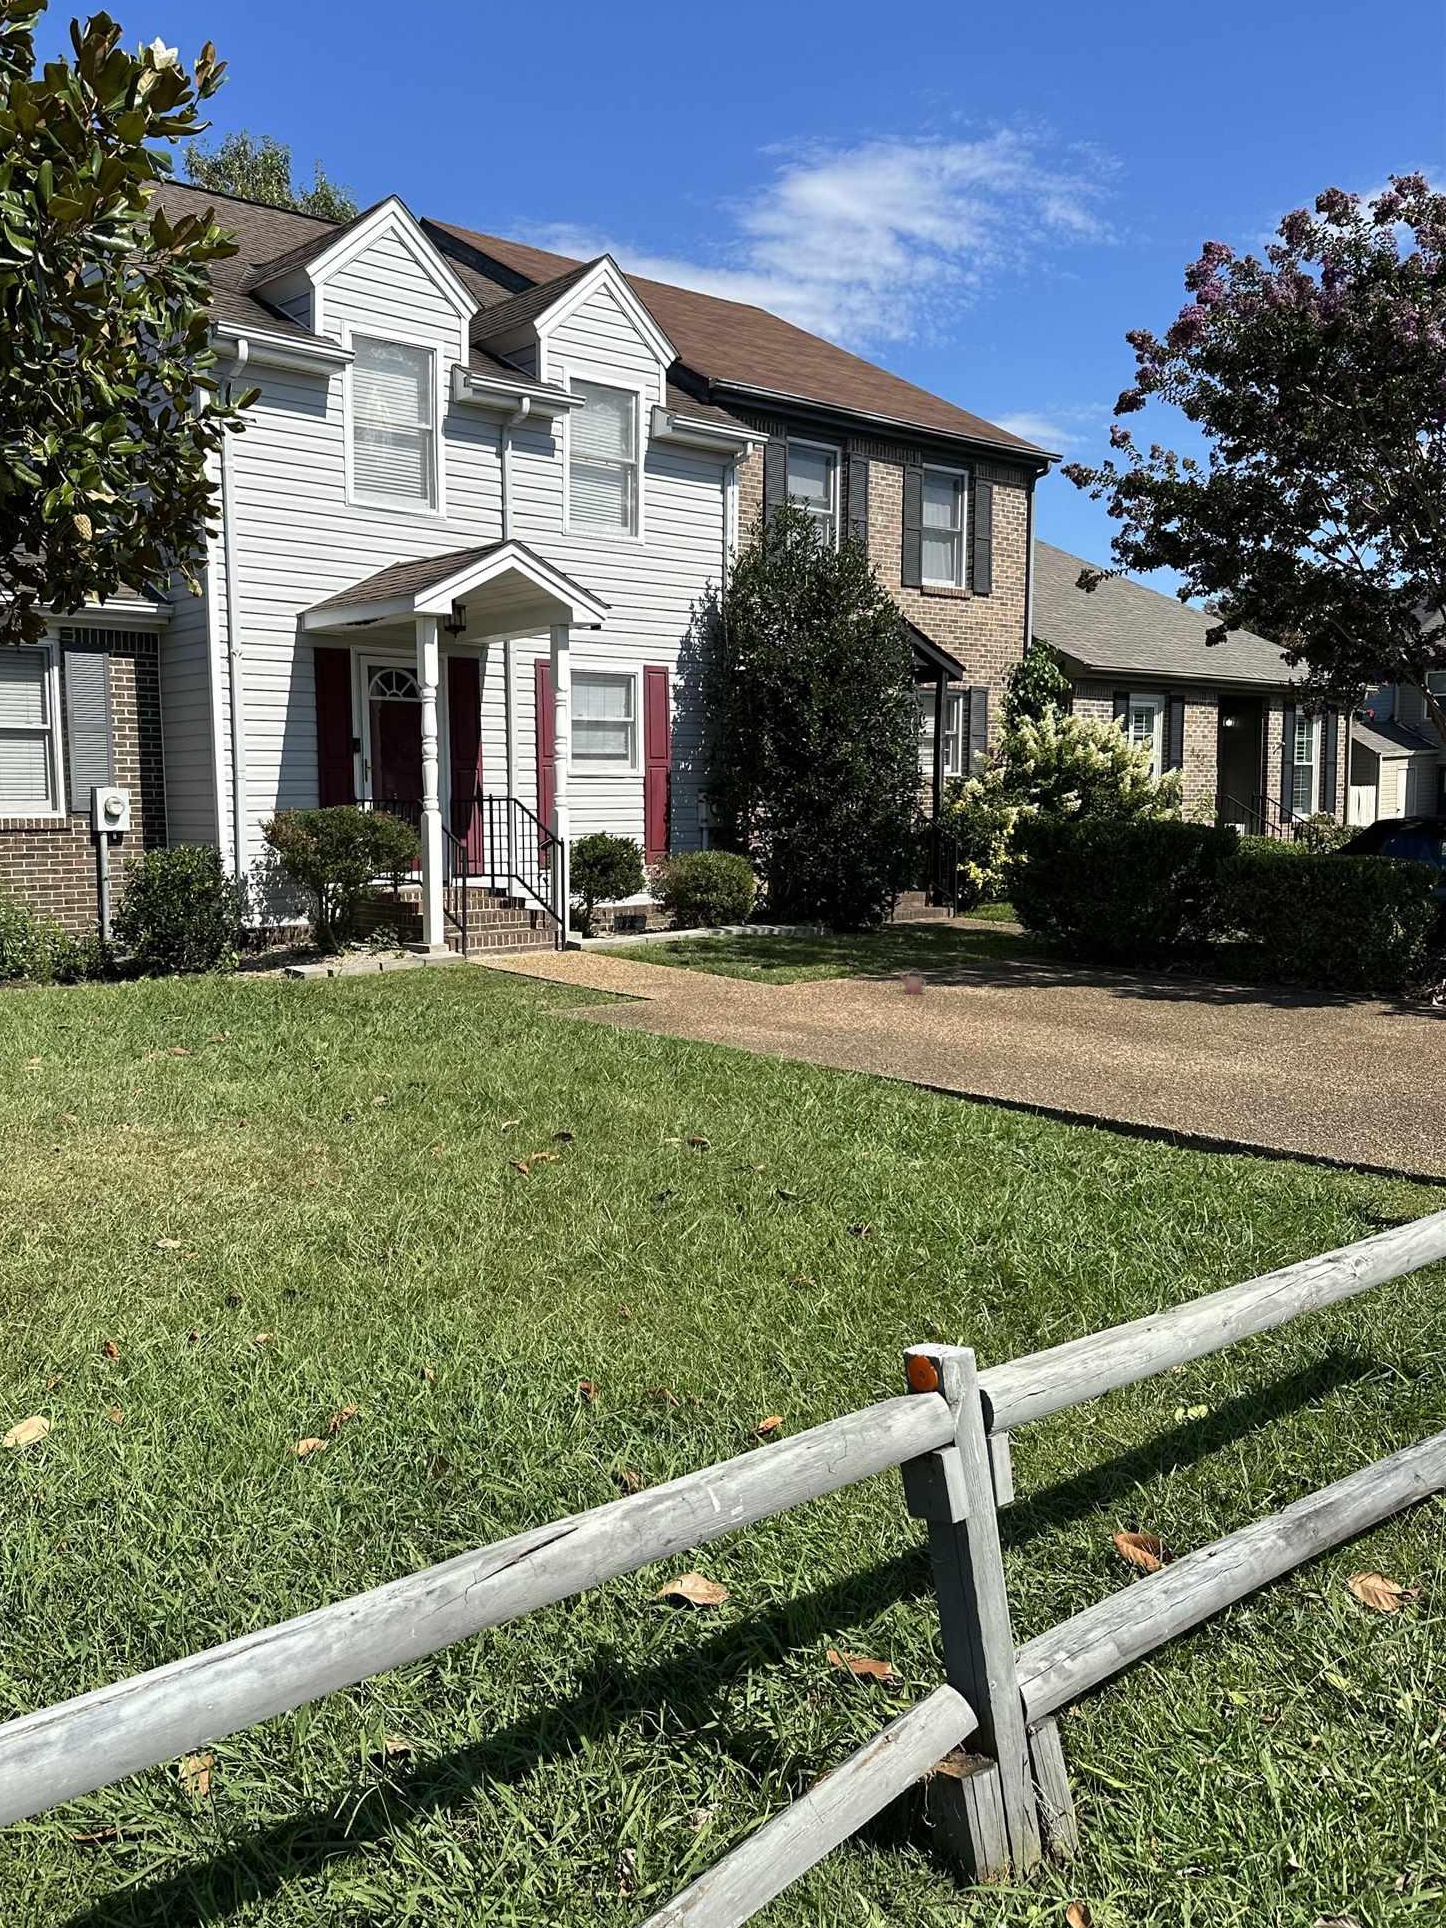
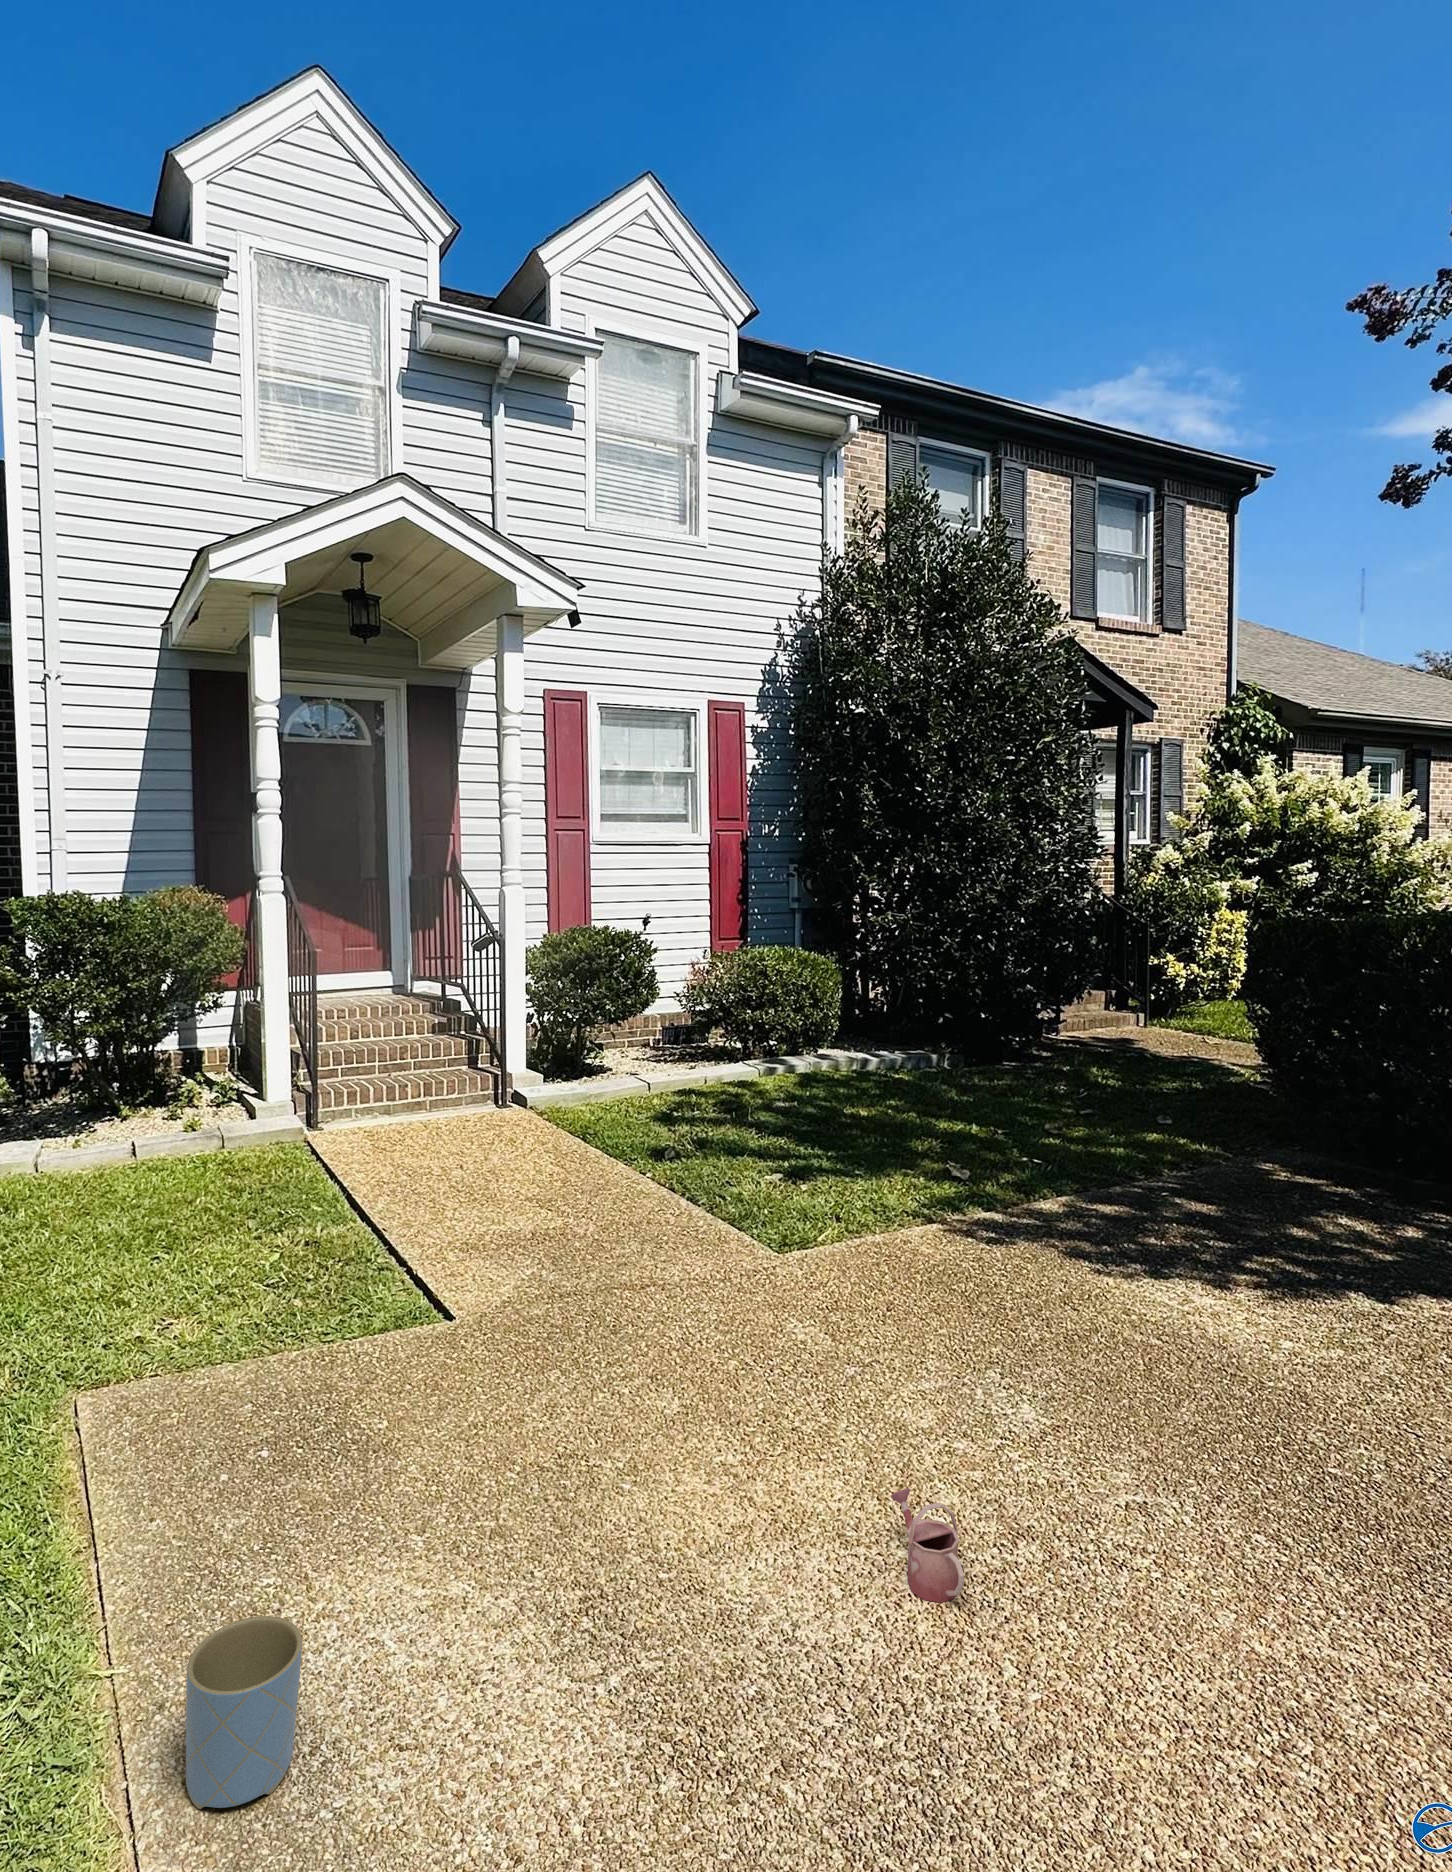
planter: none [728,977,758,1012] -> present [186,1616,302,1809]

